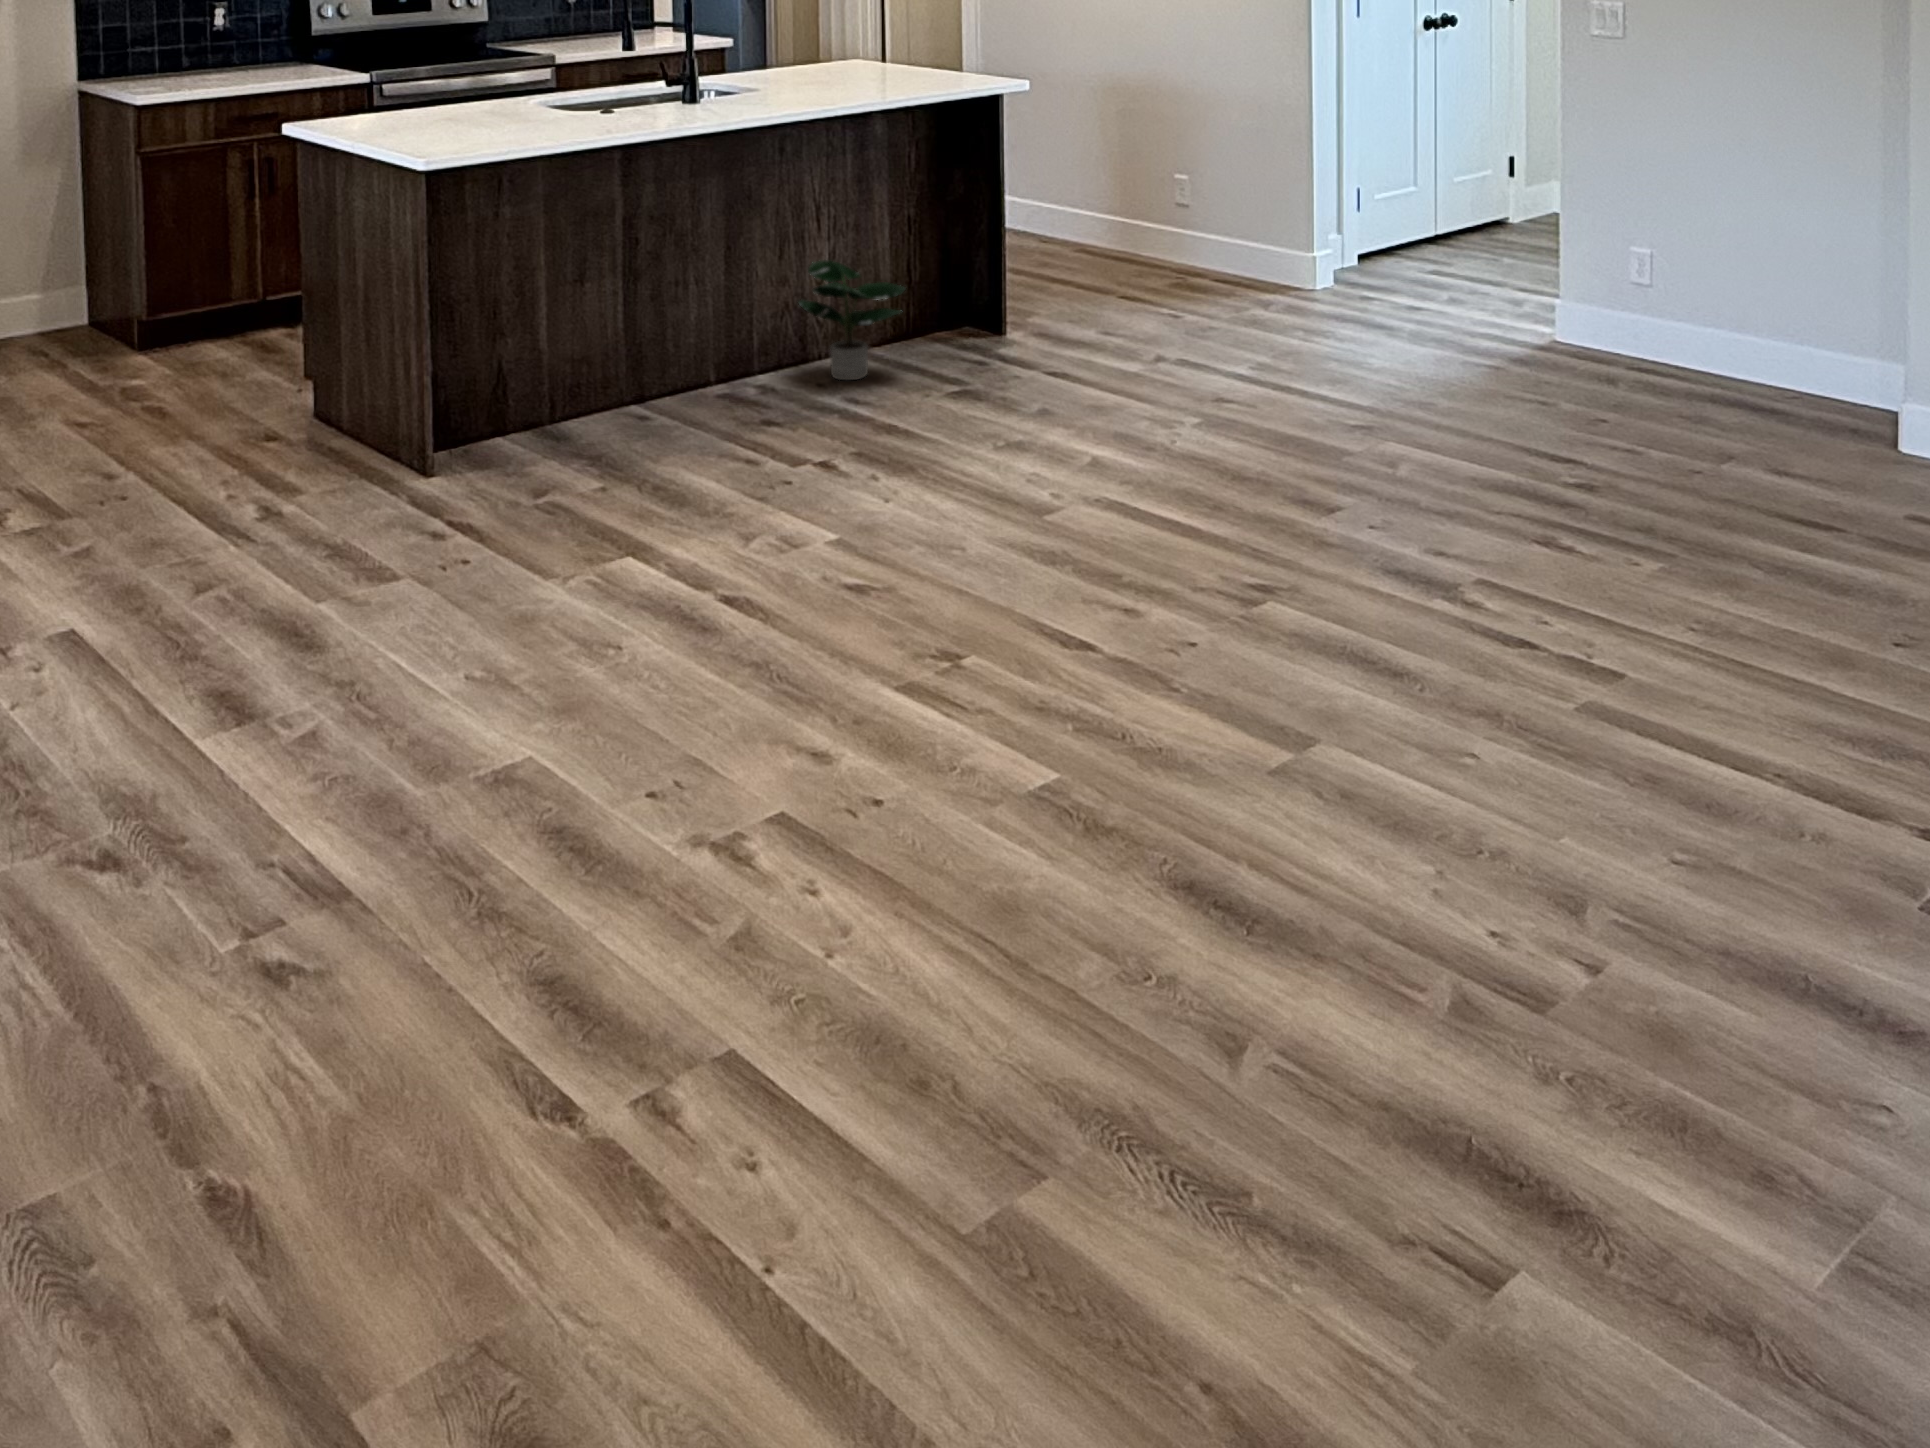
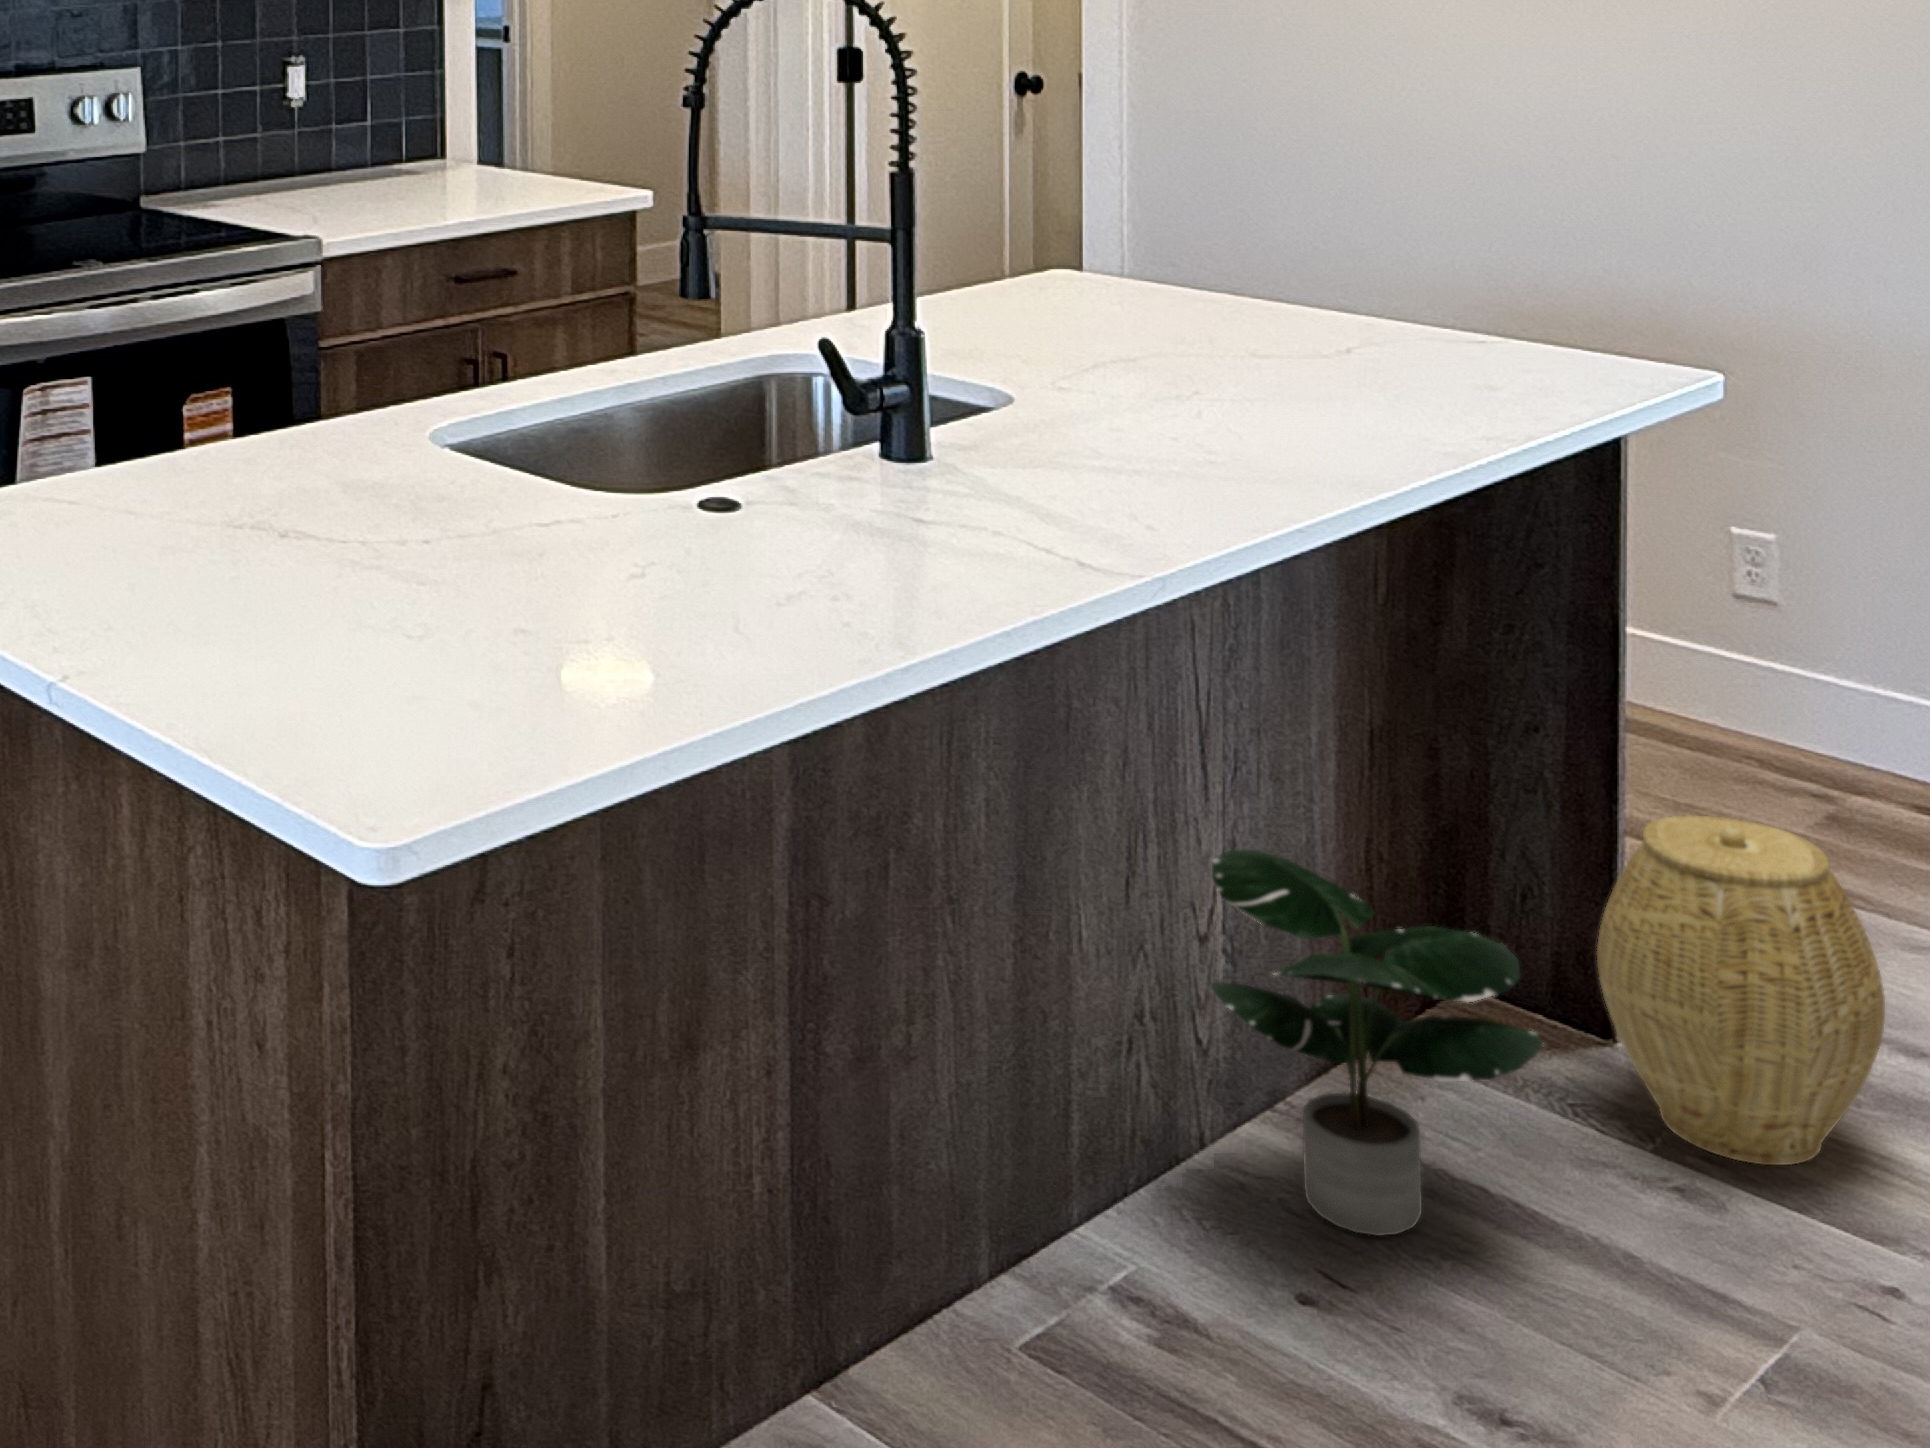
woven basket: none [958,252,1045,364] -> present [1597,816,1885,1165]

